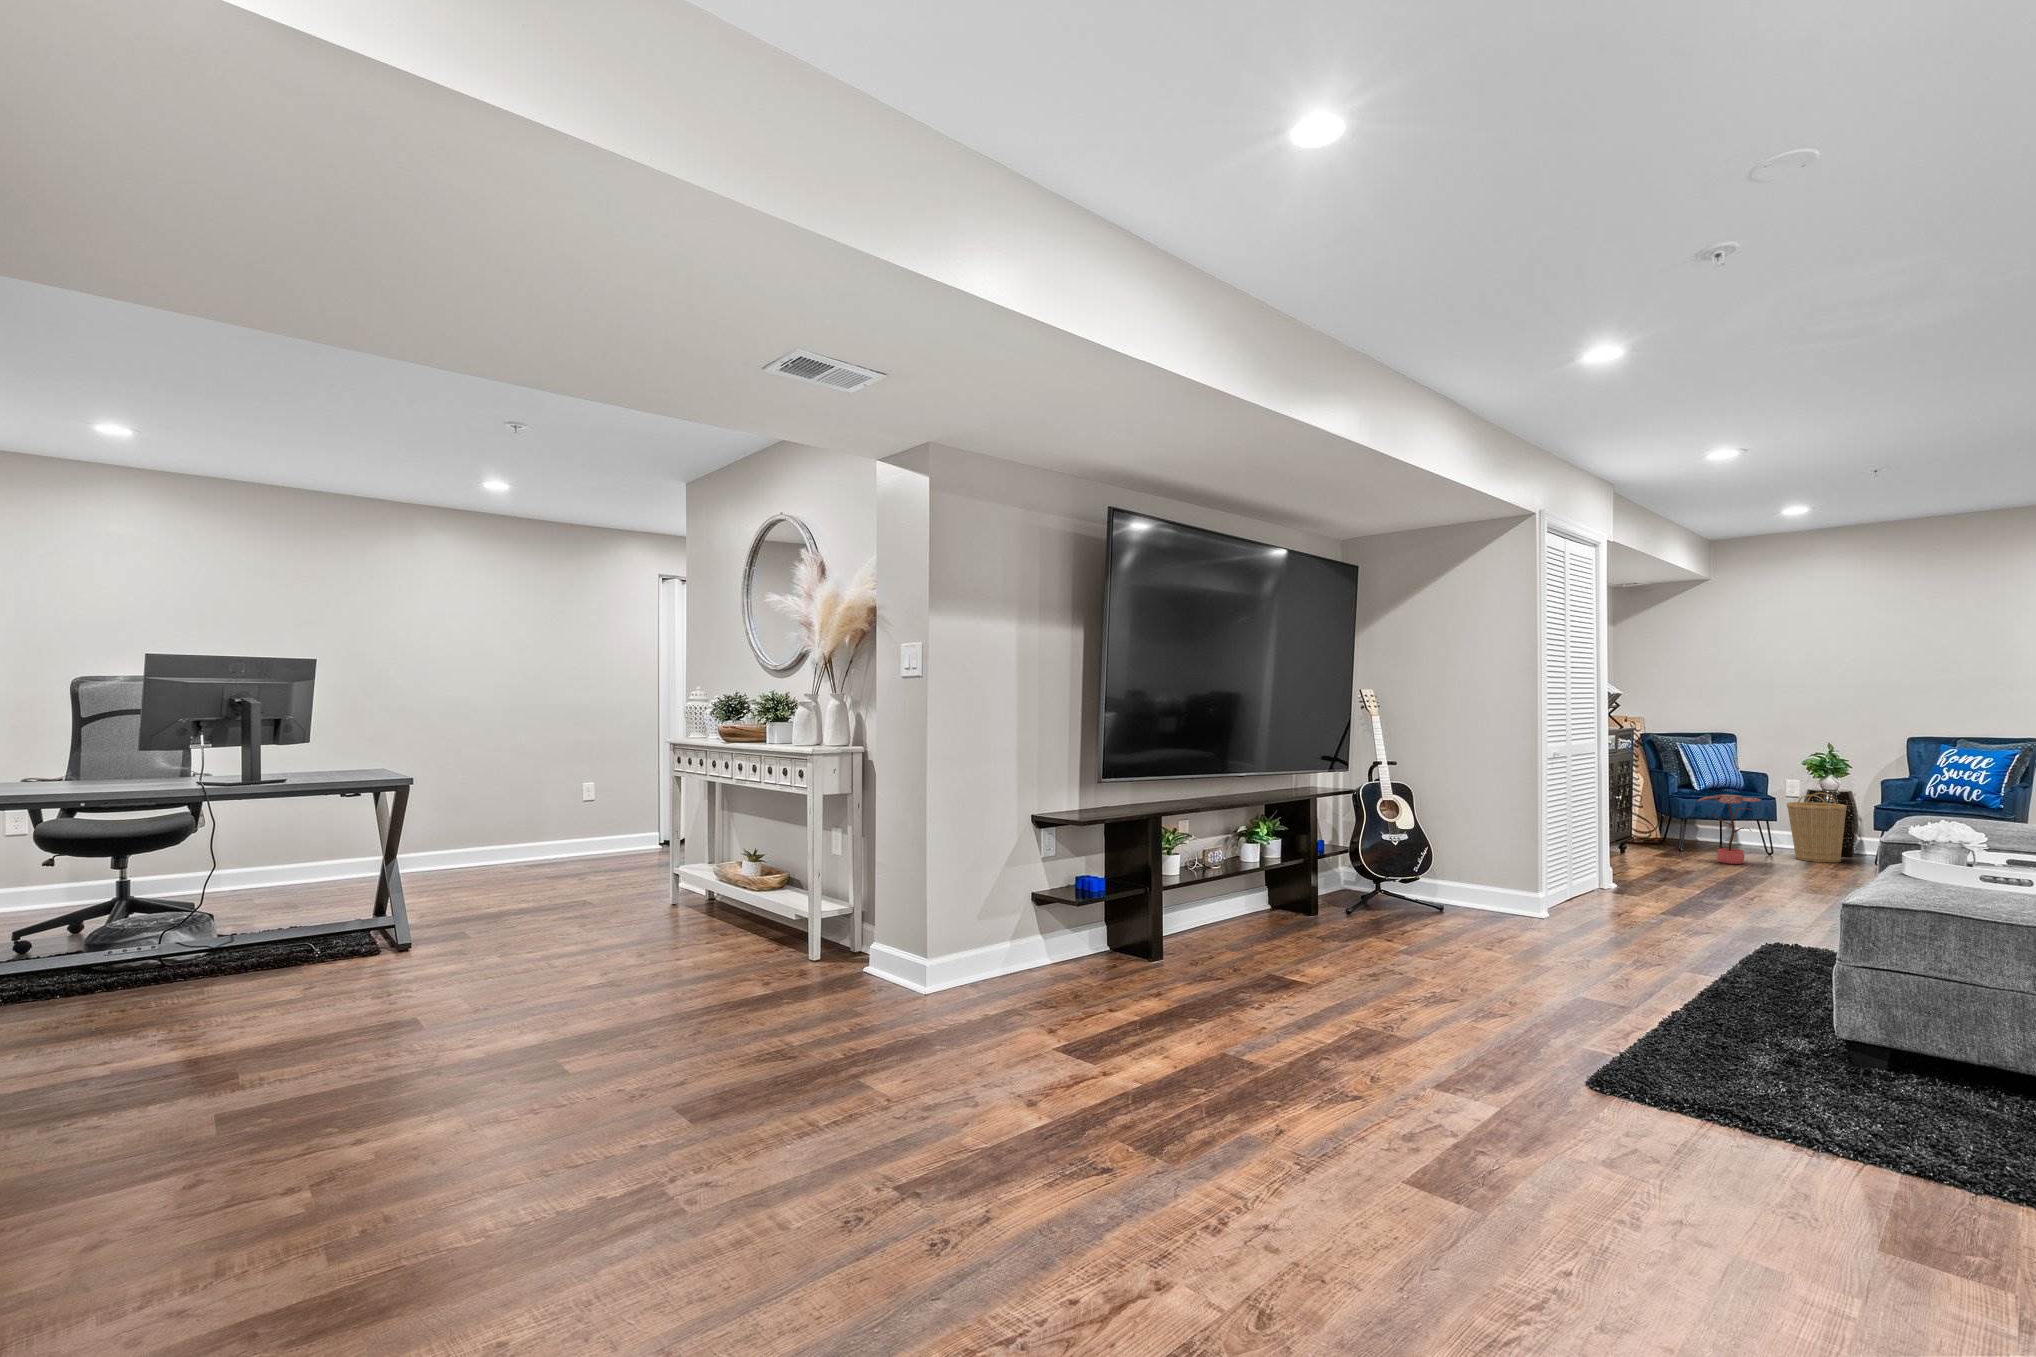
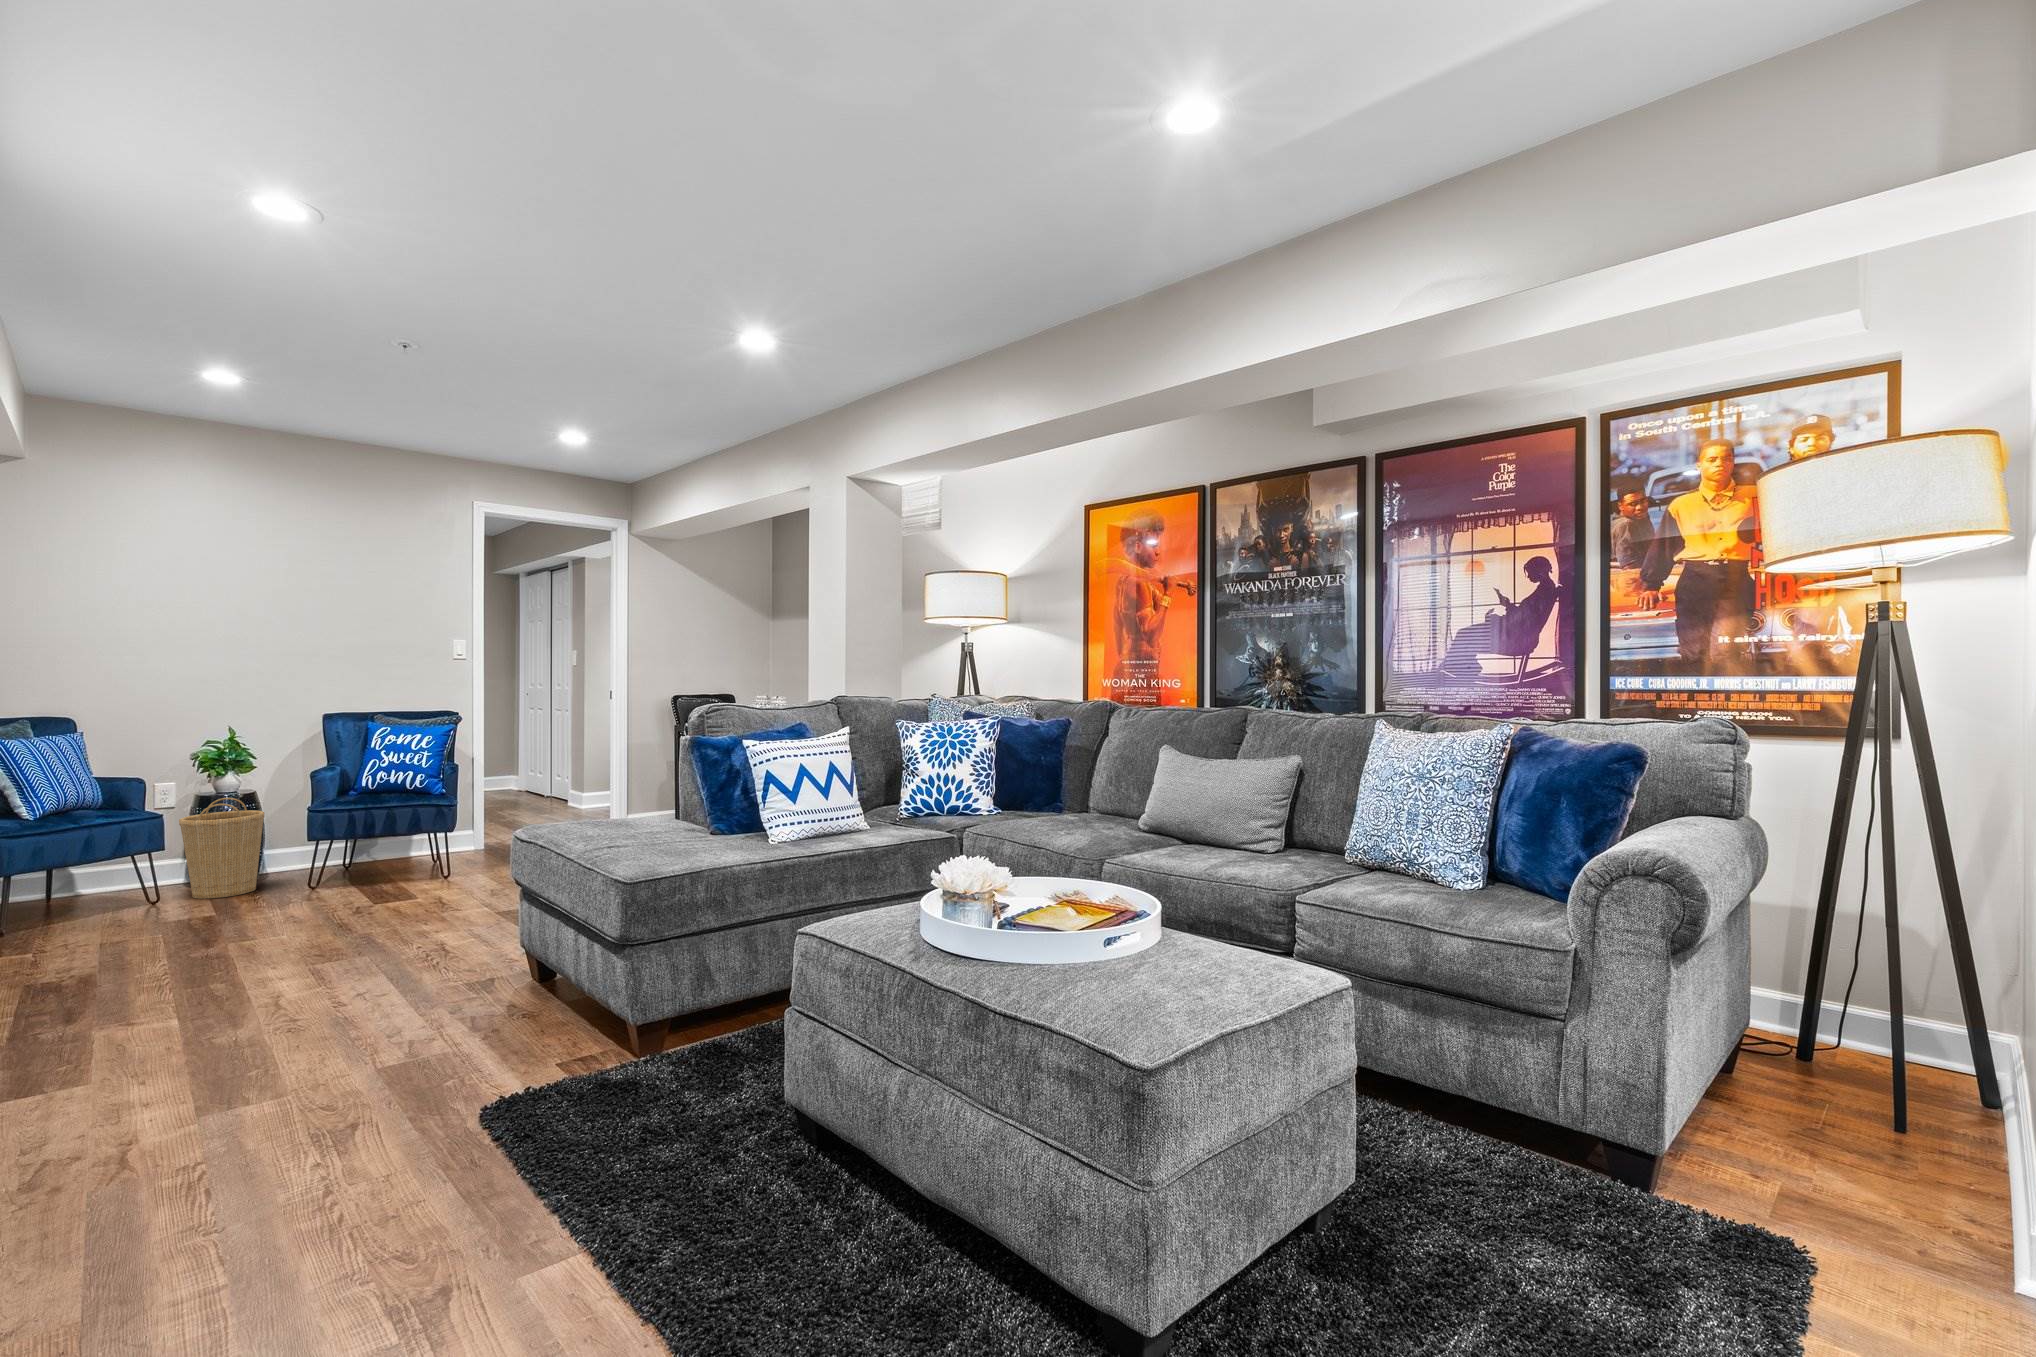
potted plant: present [1698,795,1761,864] -> none [40,823,154,936]

